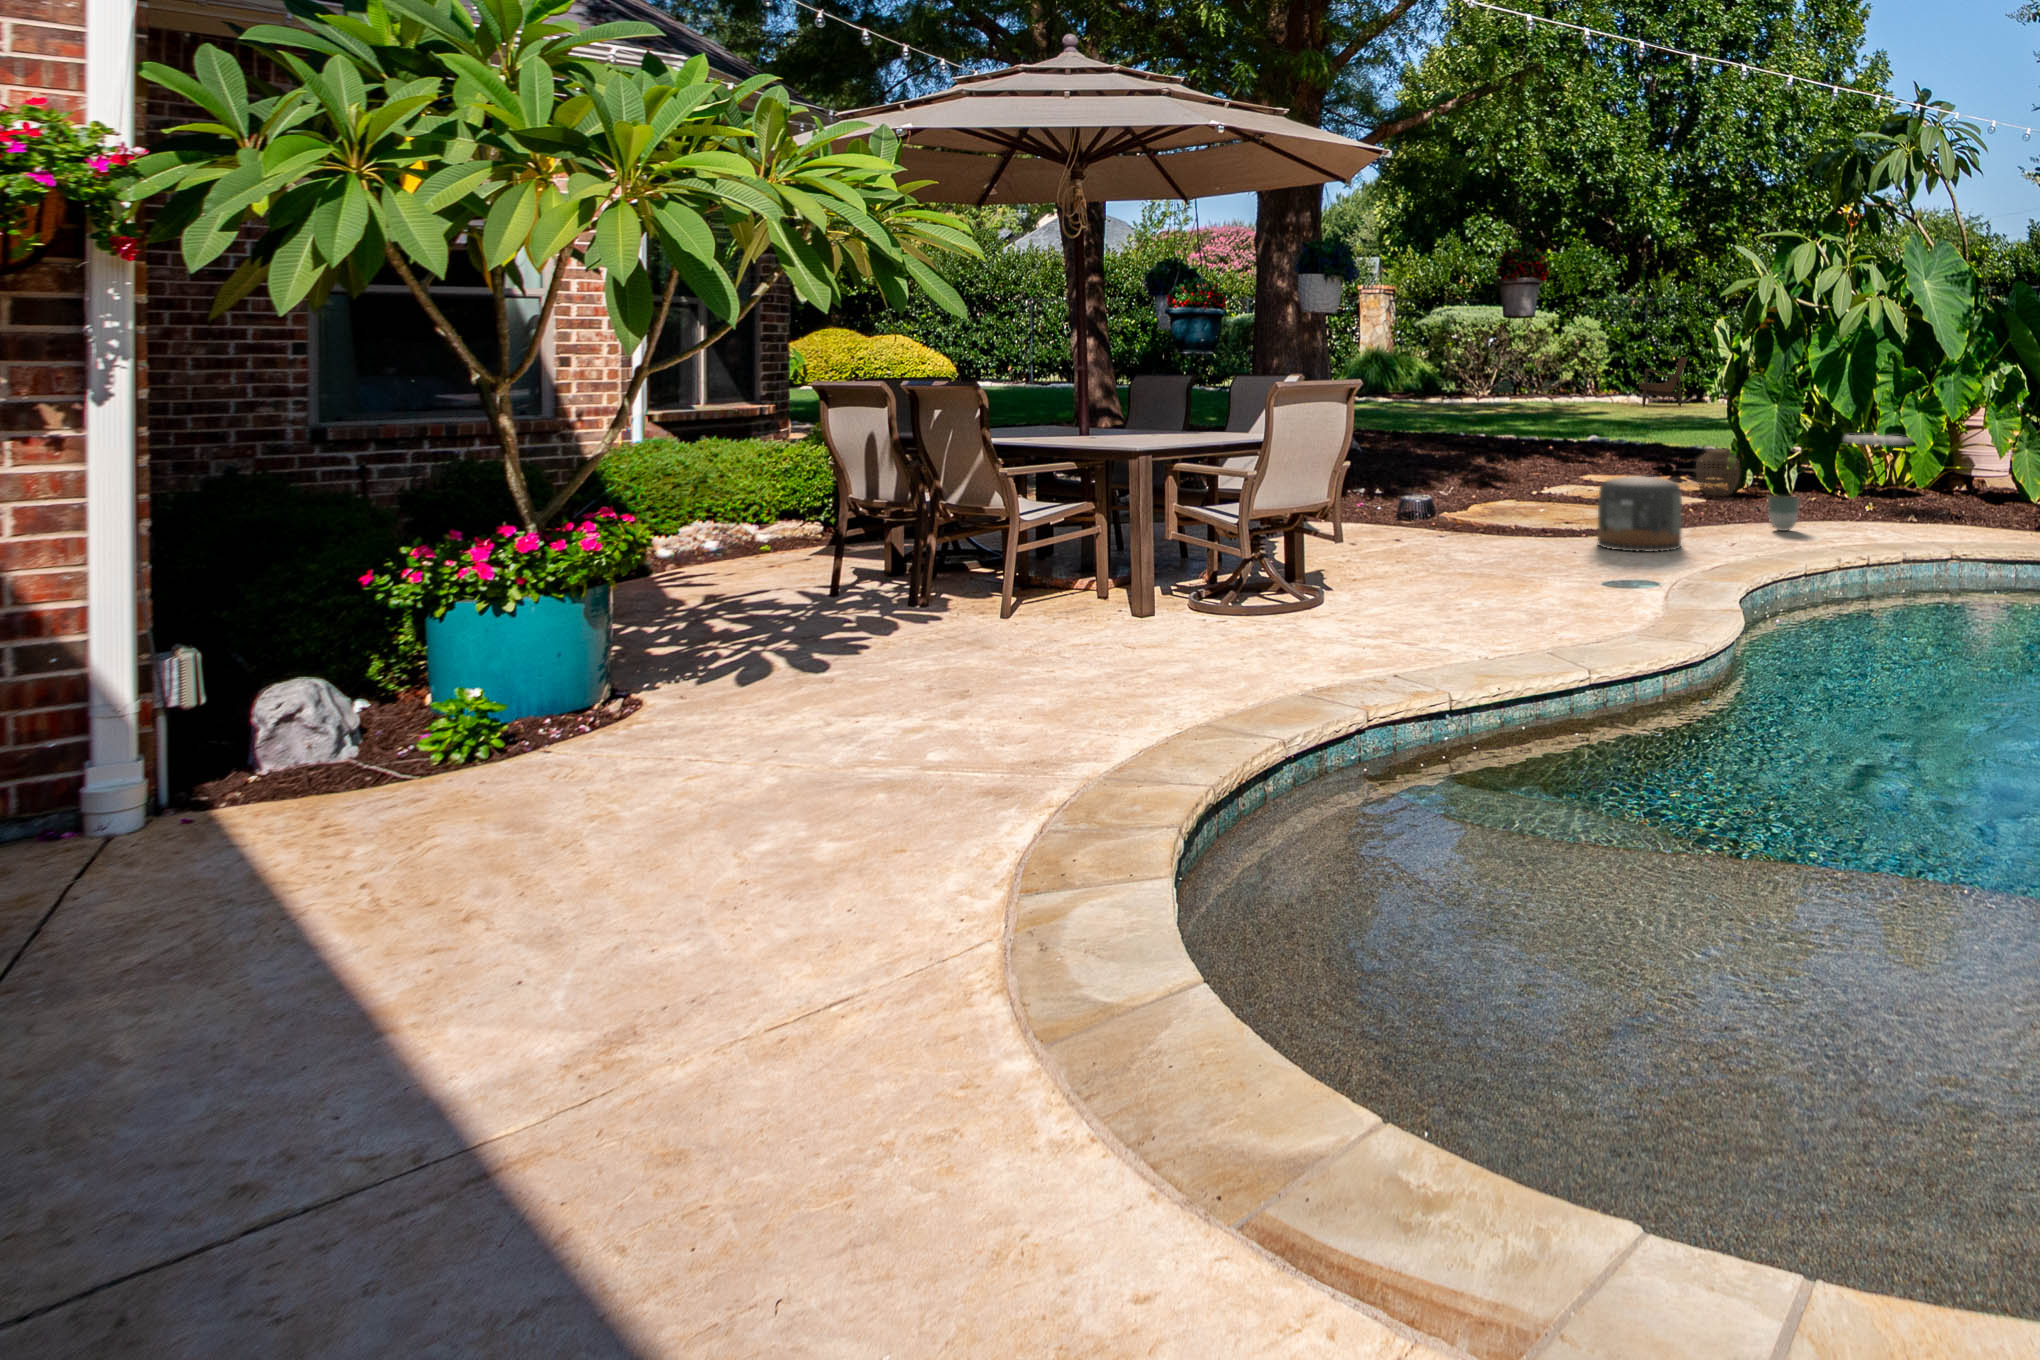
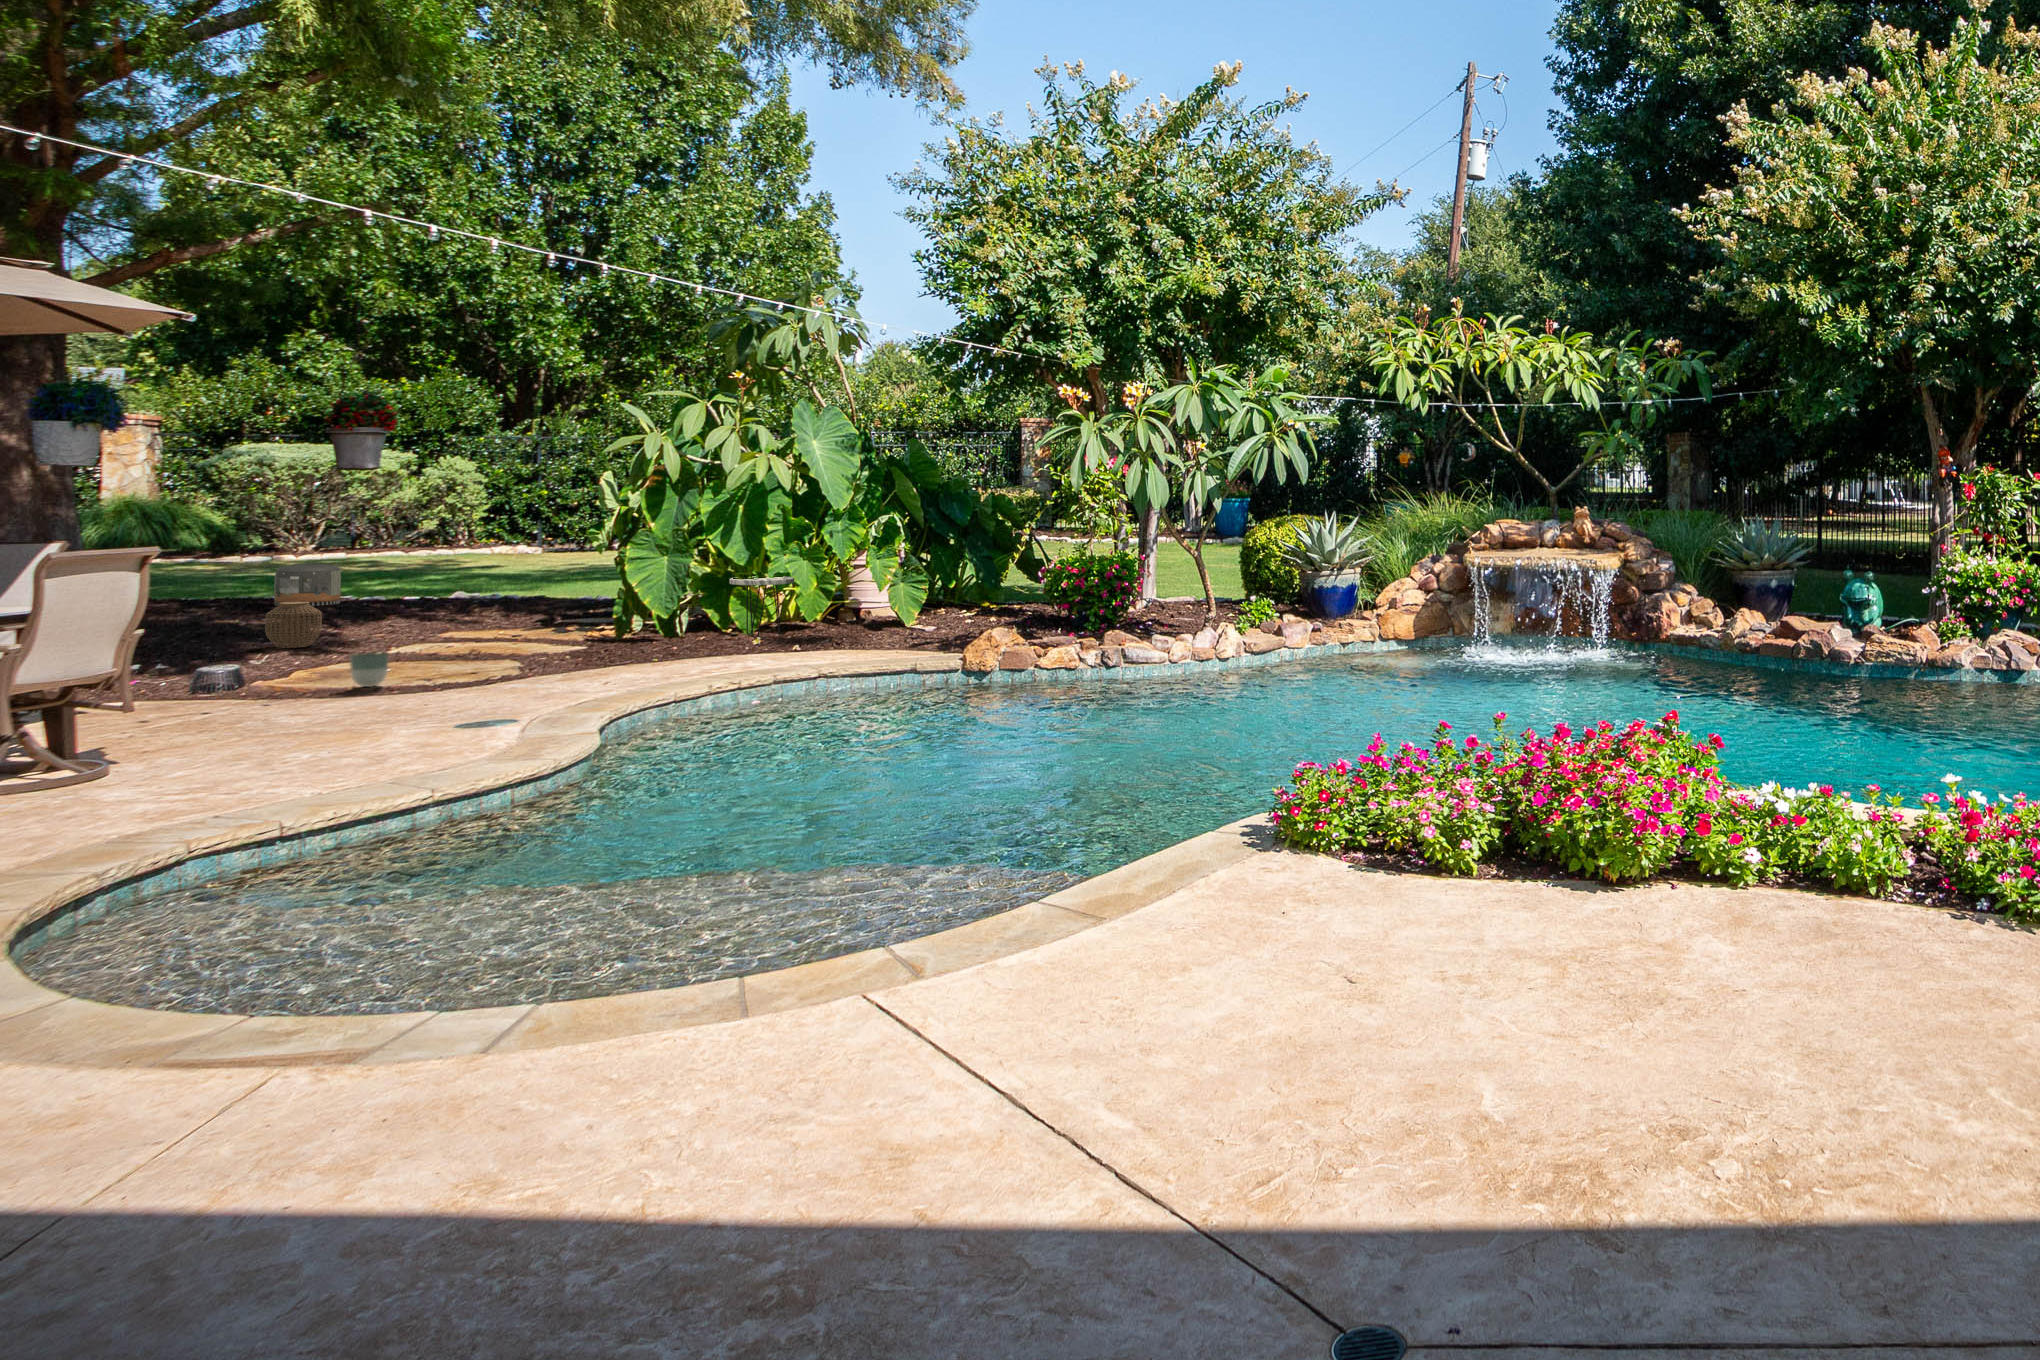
armchair: present [1639,357,1688,407] -> none [526,502,586,555]
woven basket: present [1696,449,1739,495] -> present [265,601,322,648]
pouf: present [1598,476,1682,552] -> present [274,563,341,606]
planter: present [1768,496,1799,531] -> present [350,652,389,687]

